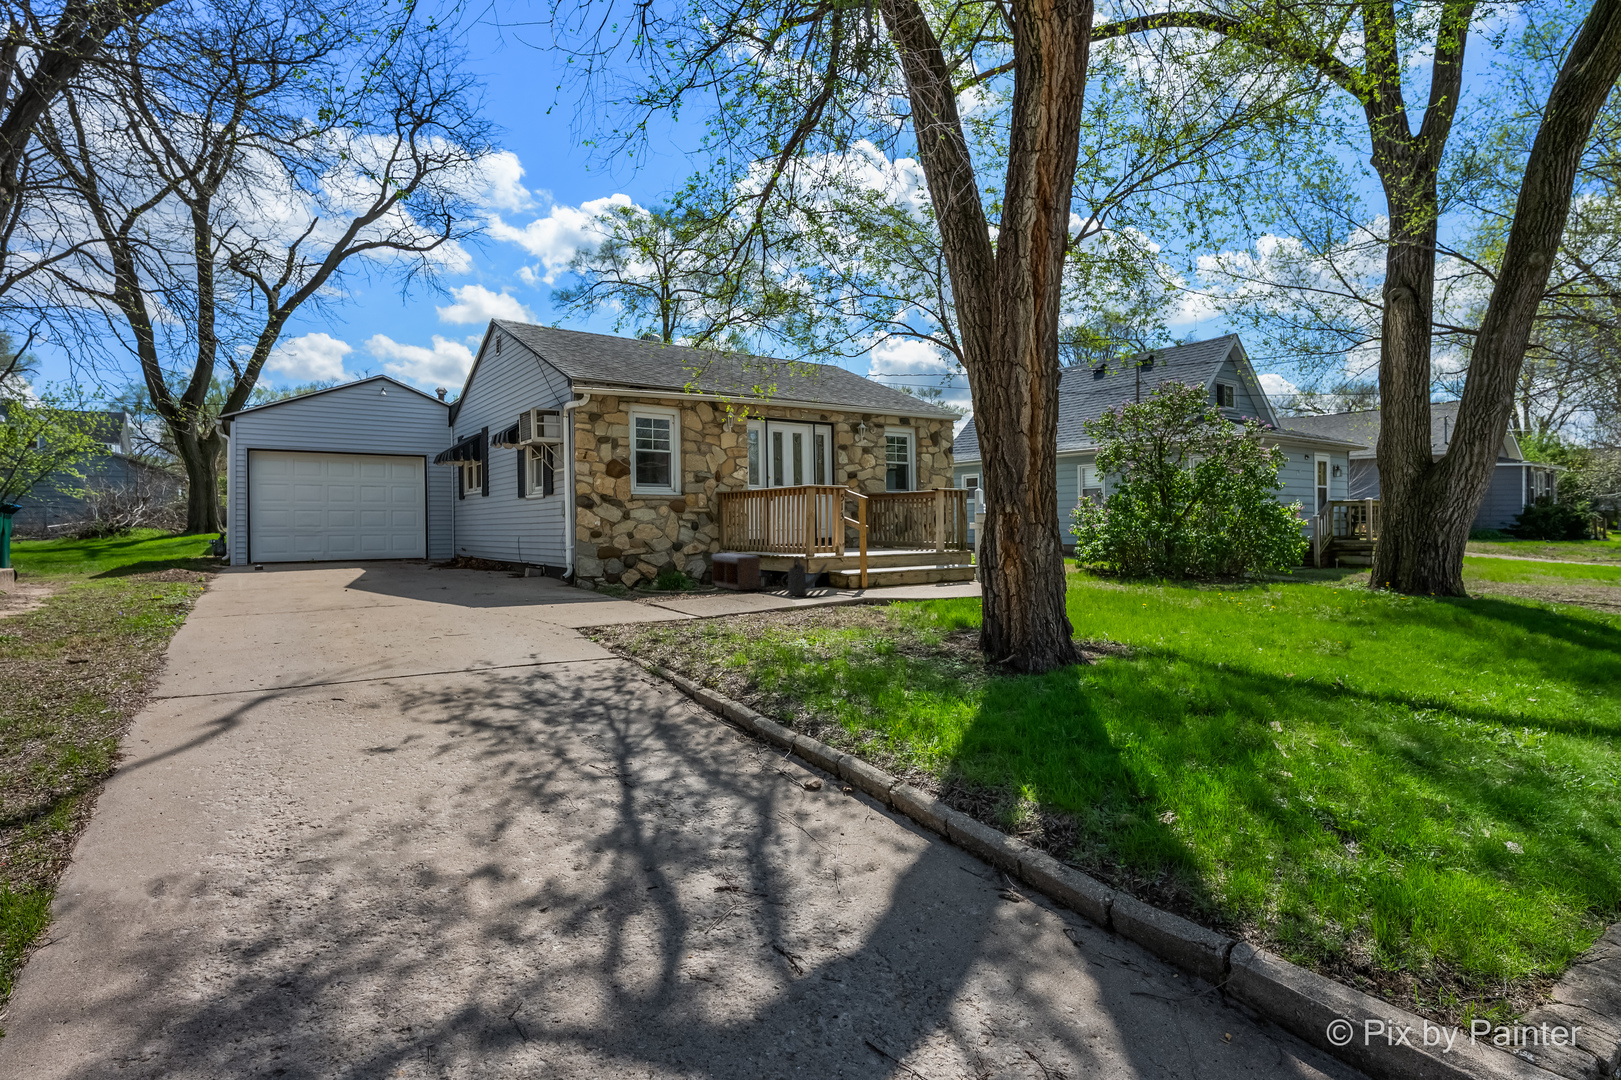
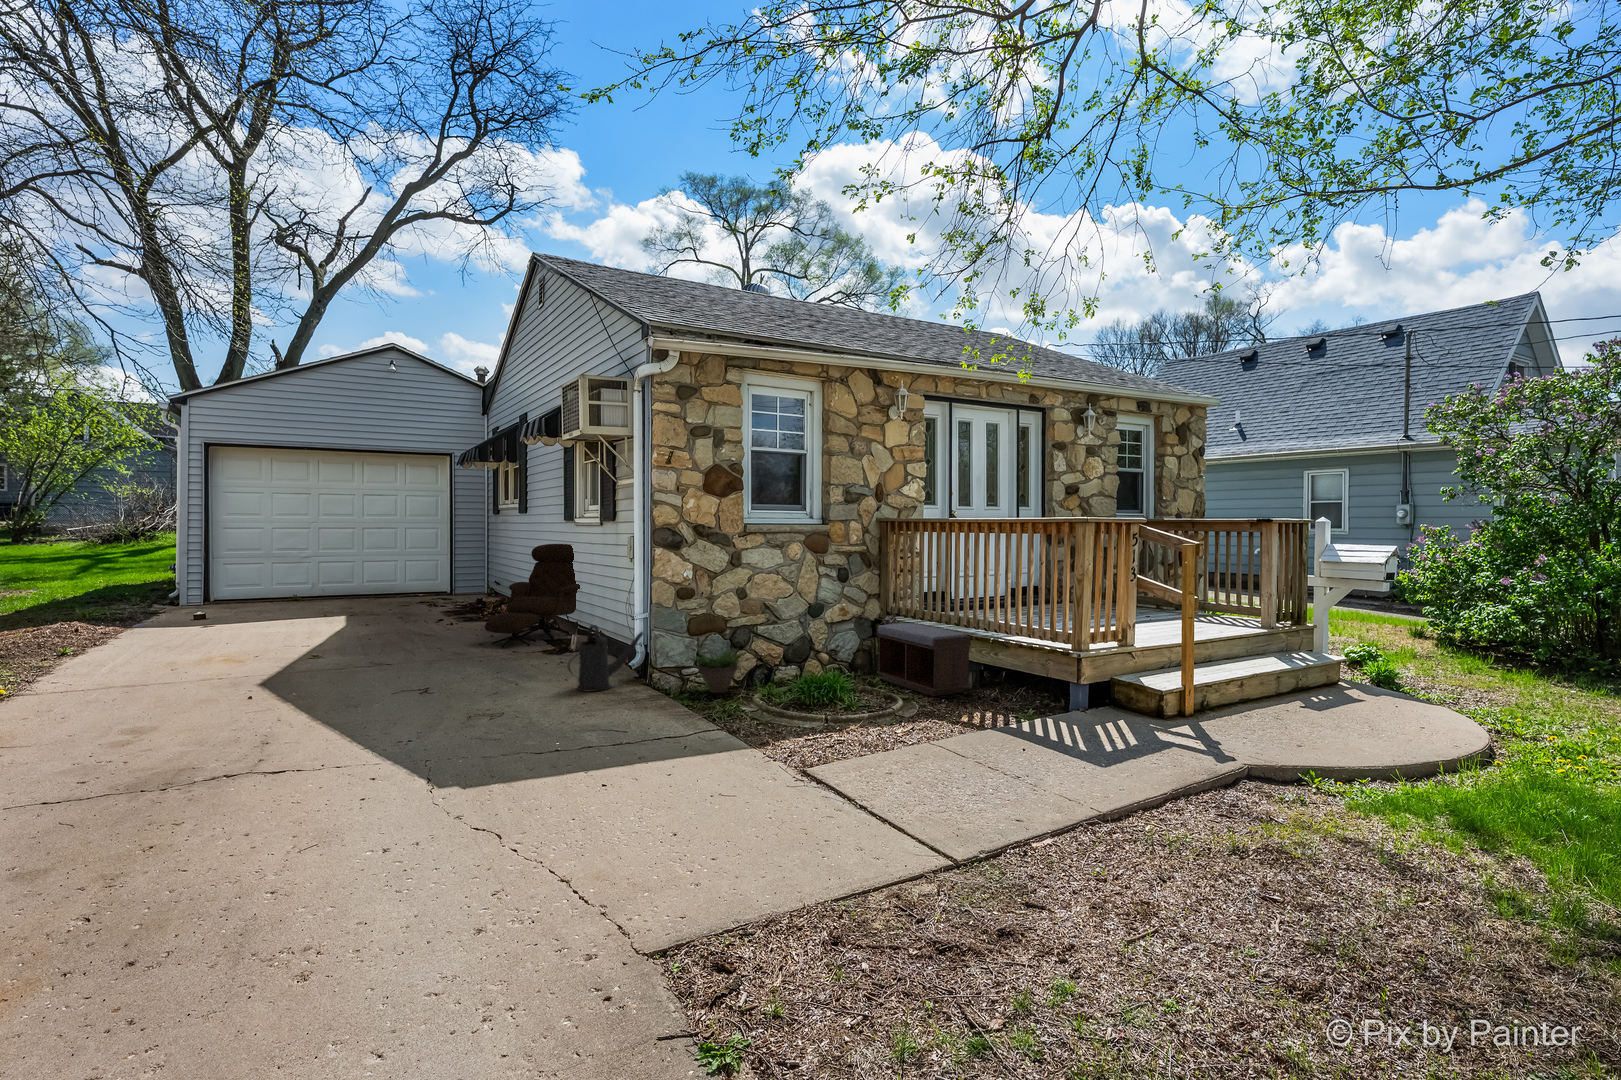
lounge chair: none [465,513,529,578] -> present [485,544,580,647]
watering can: present [787,557,827,596] -> present [568,625,643,692]
decorative plant: none [594,567,636,590] -> present [690,649,747,693]

